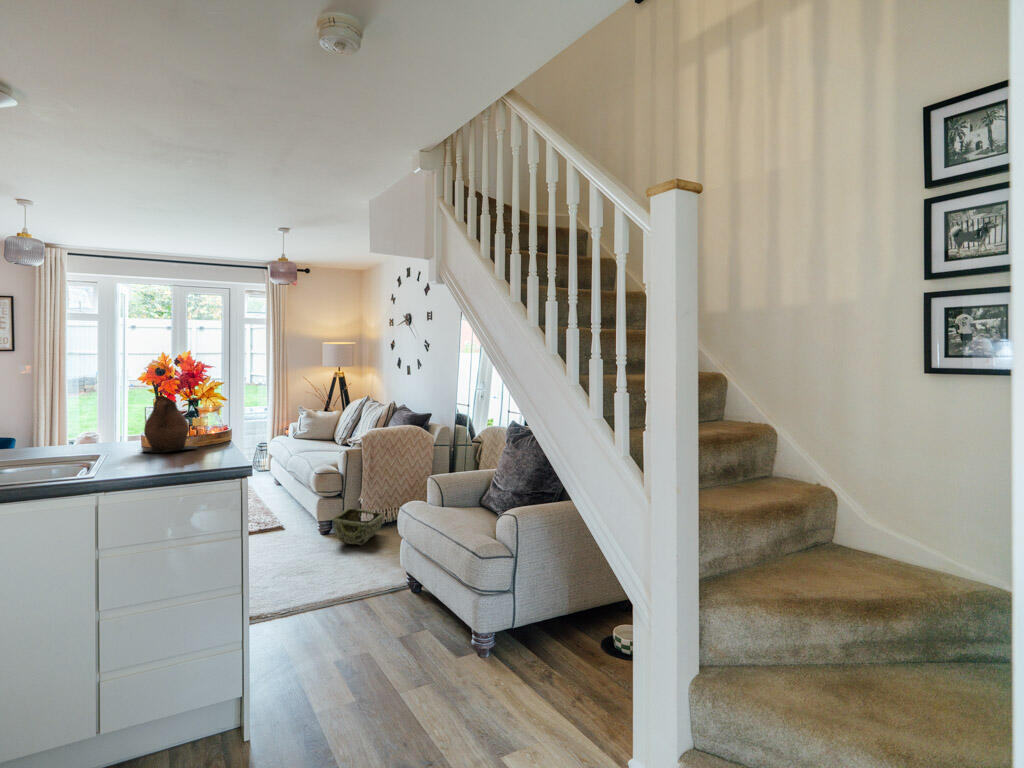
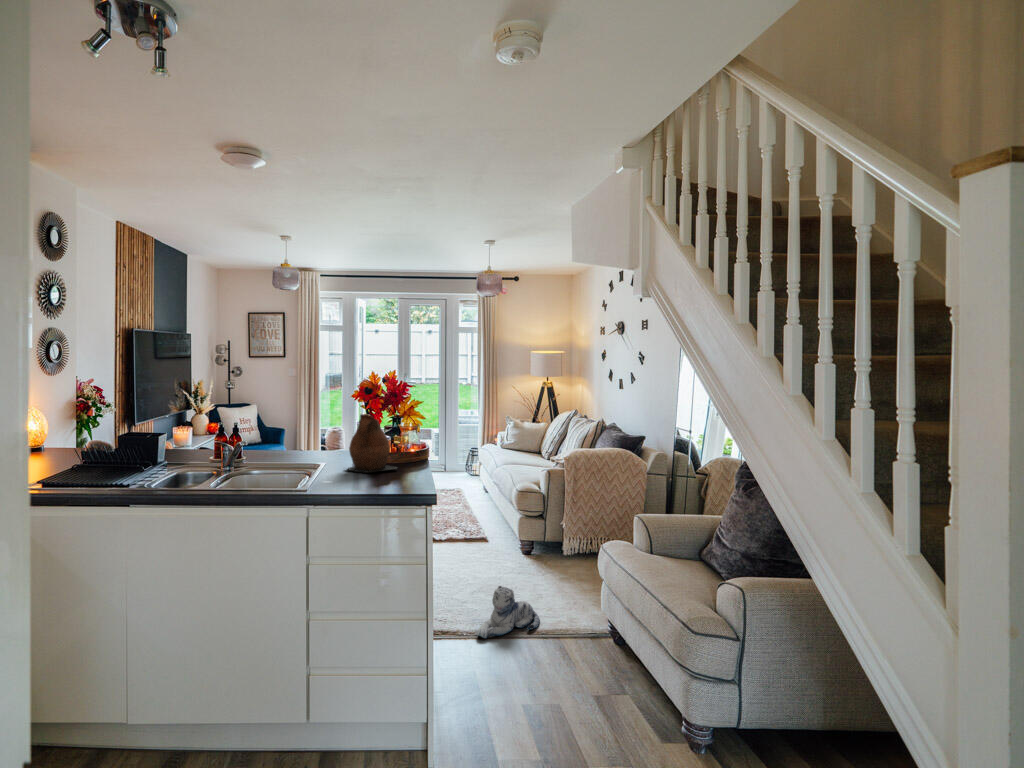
woven basket: present [332,508,384,545] -> none [532,533,587,577]
plush toy: none [284,554,344,604] -> present [476,586,540,638]

